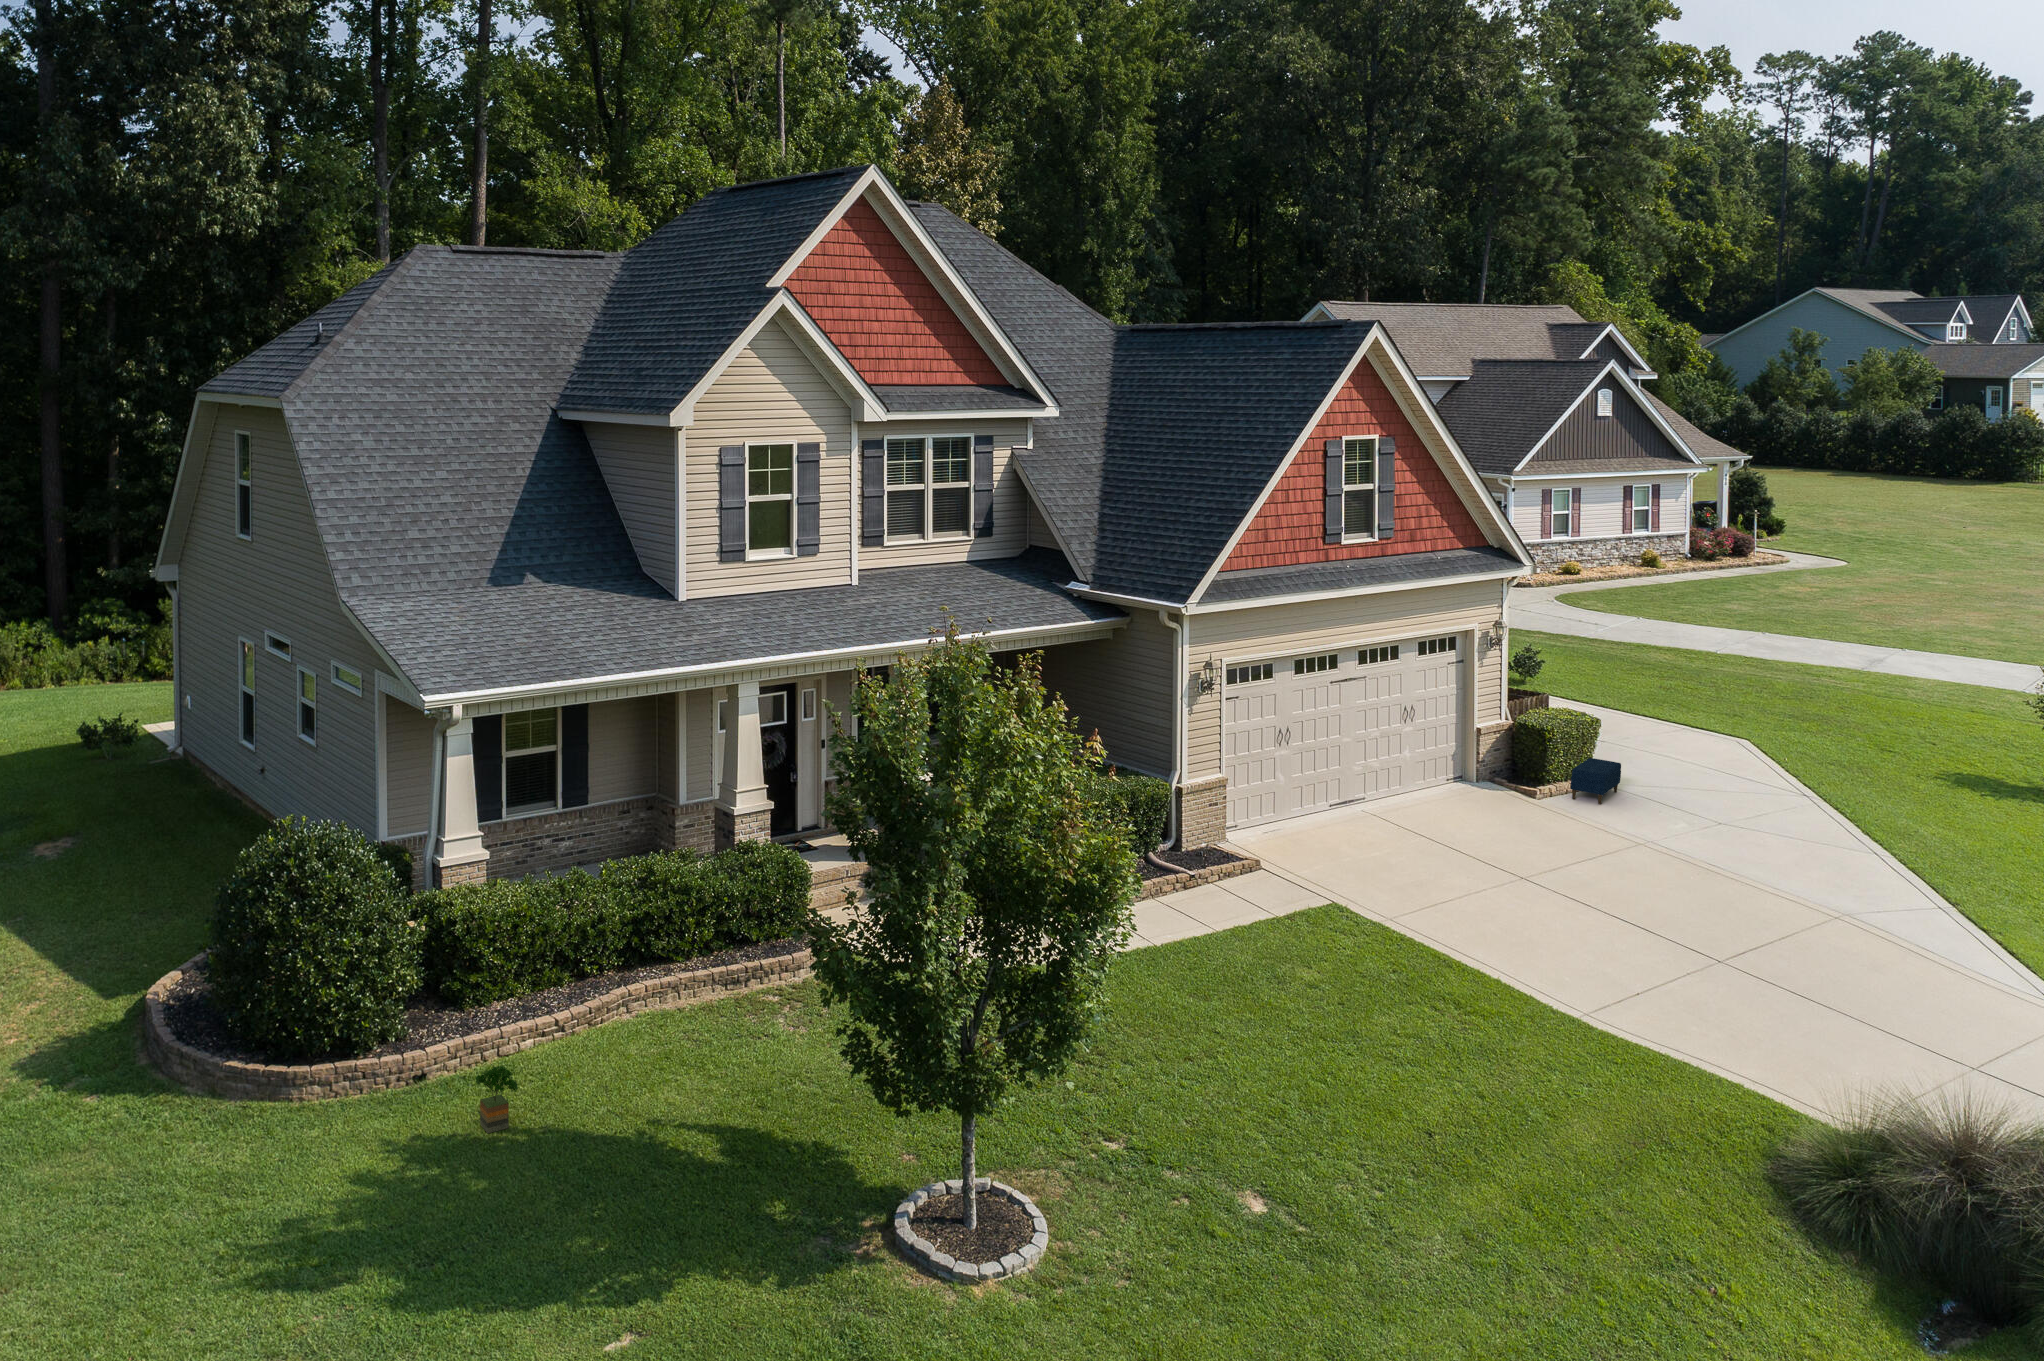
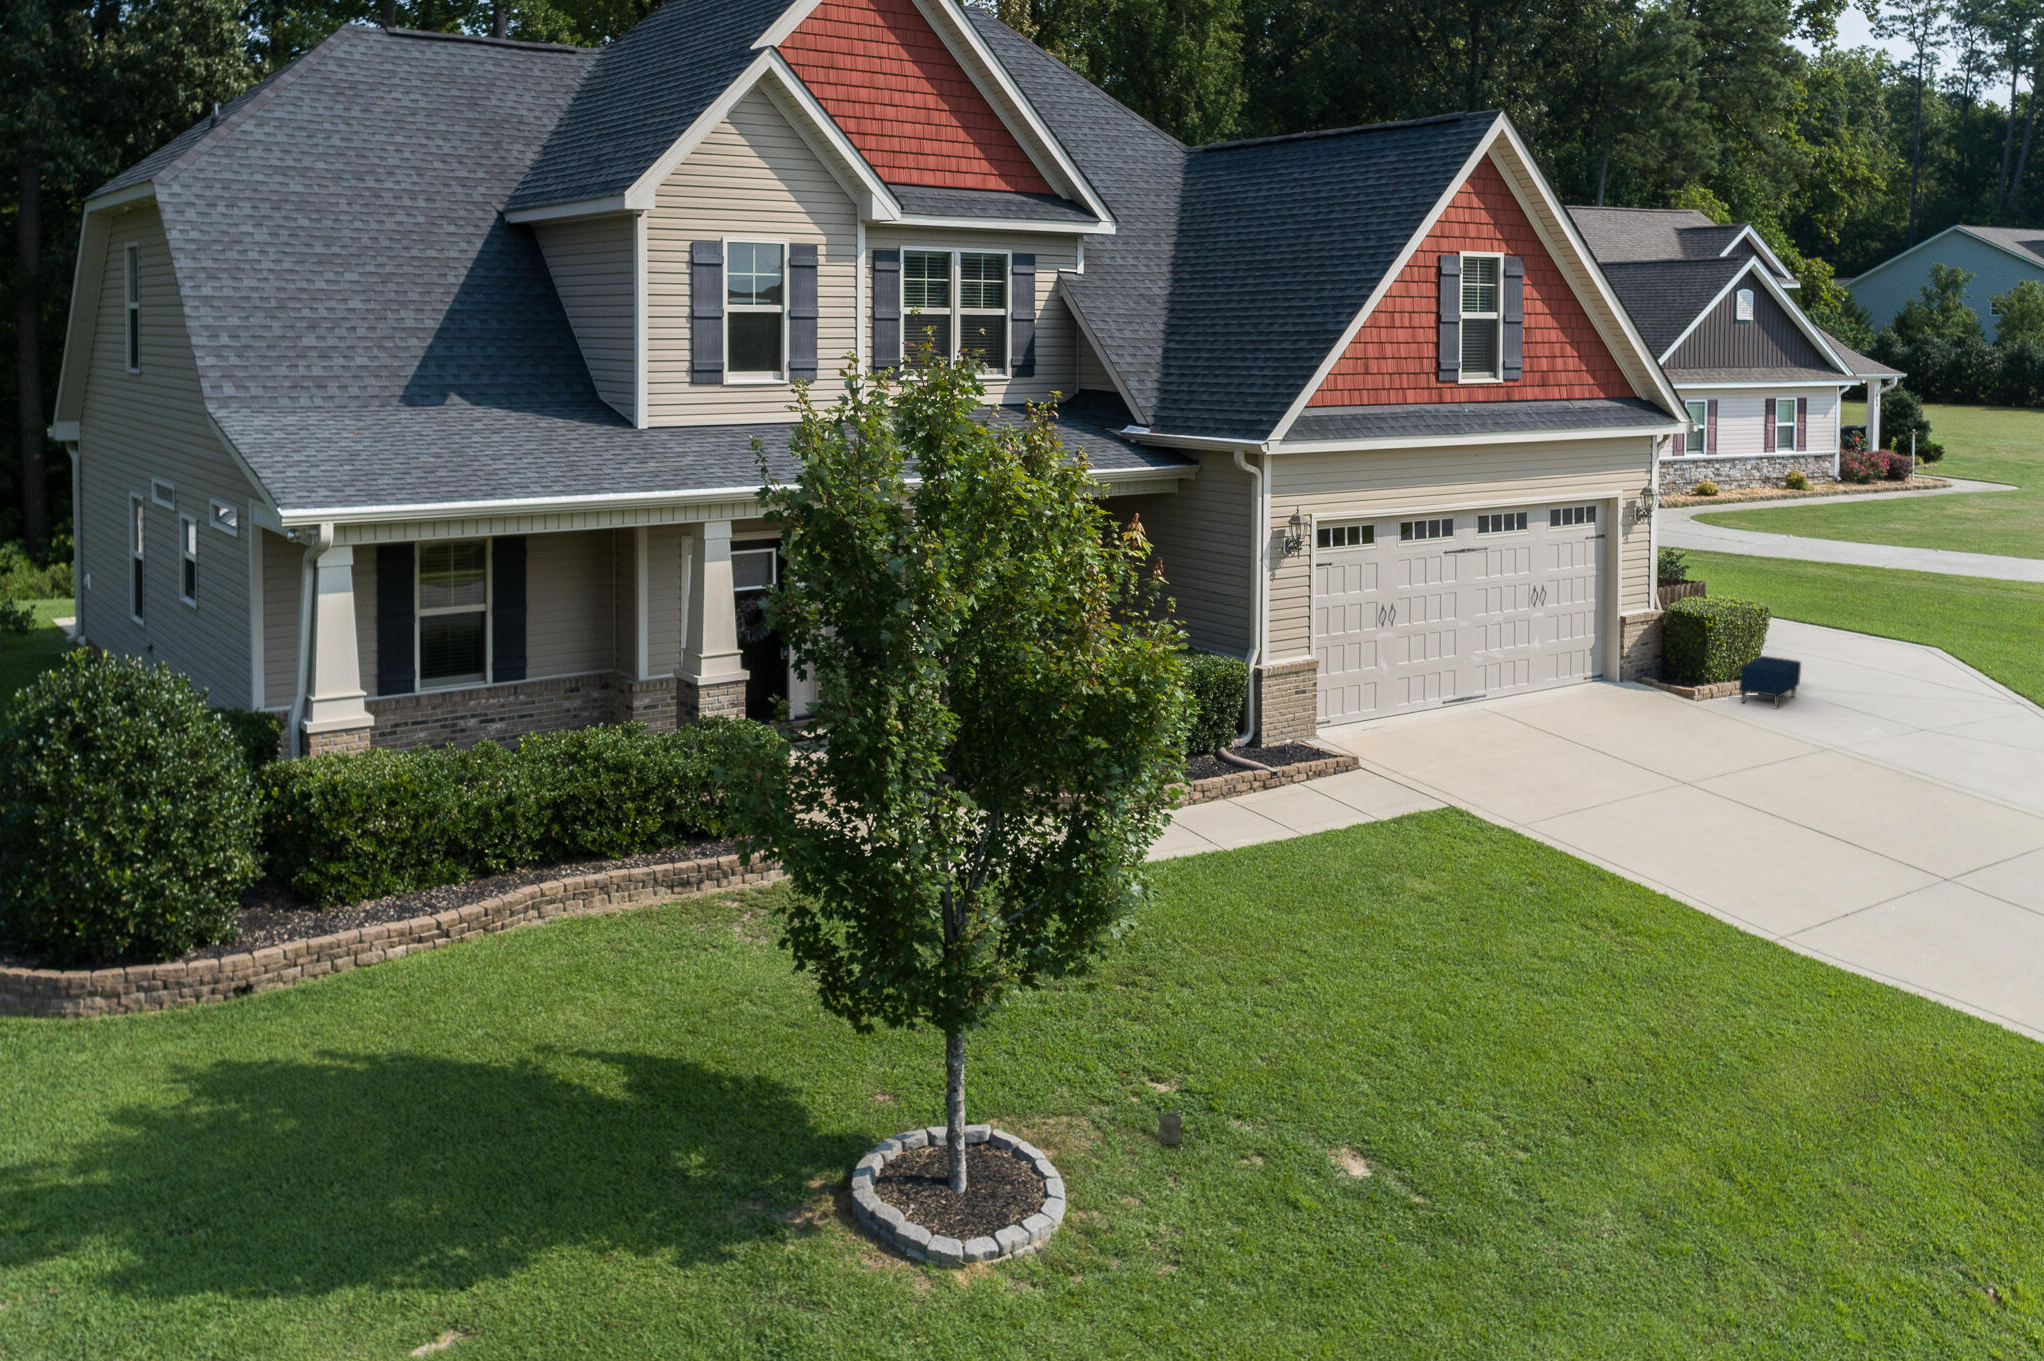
potted tree: present [475,1066,518,1133] -> none [294,964,355,1055]
watering can: none [1108,1164,1125,1191] -> present [1158,1109,1182,1145]

